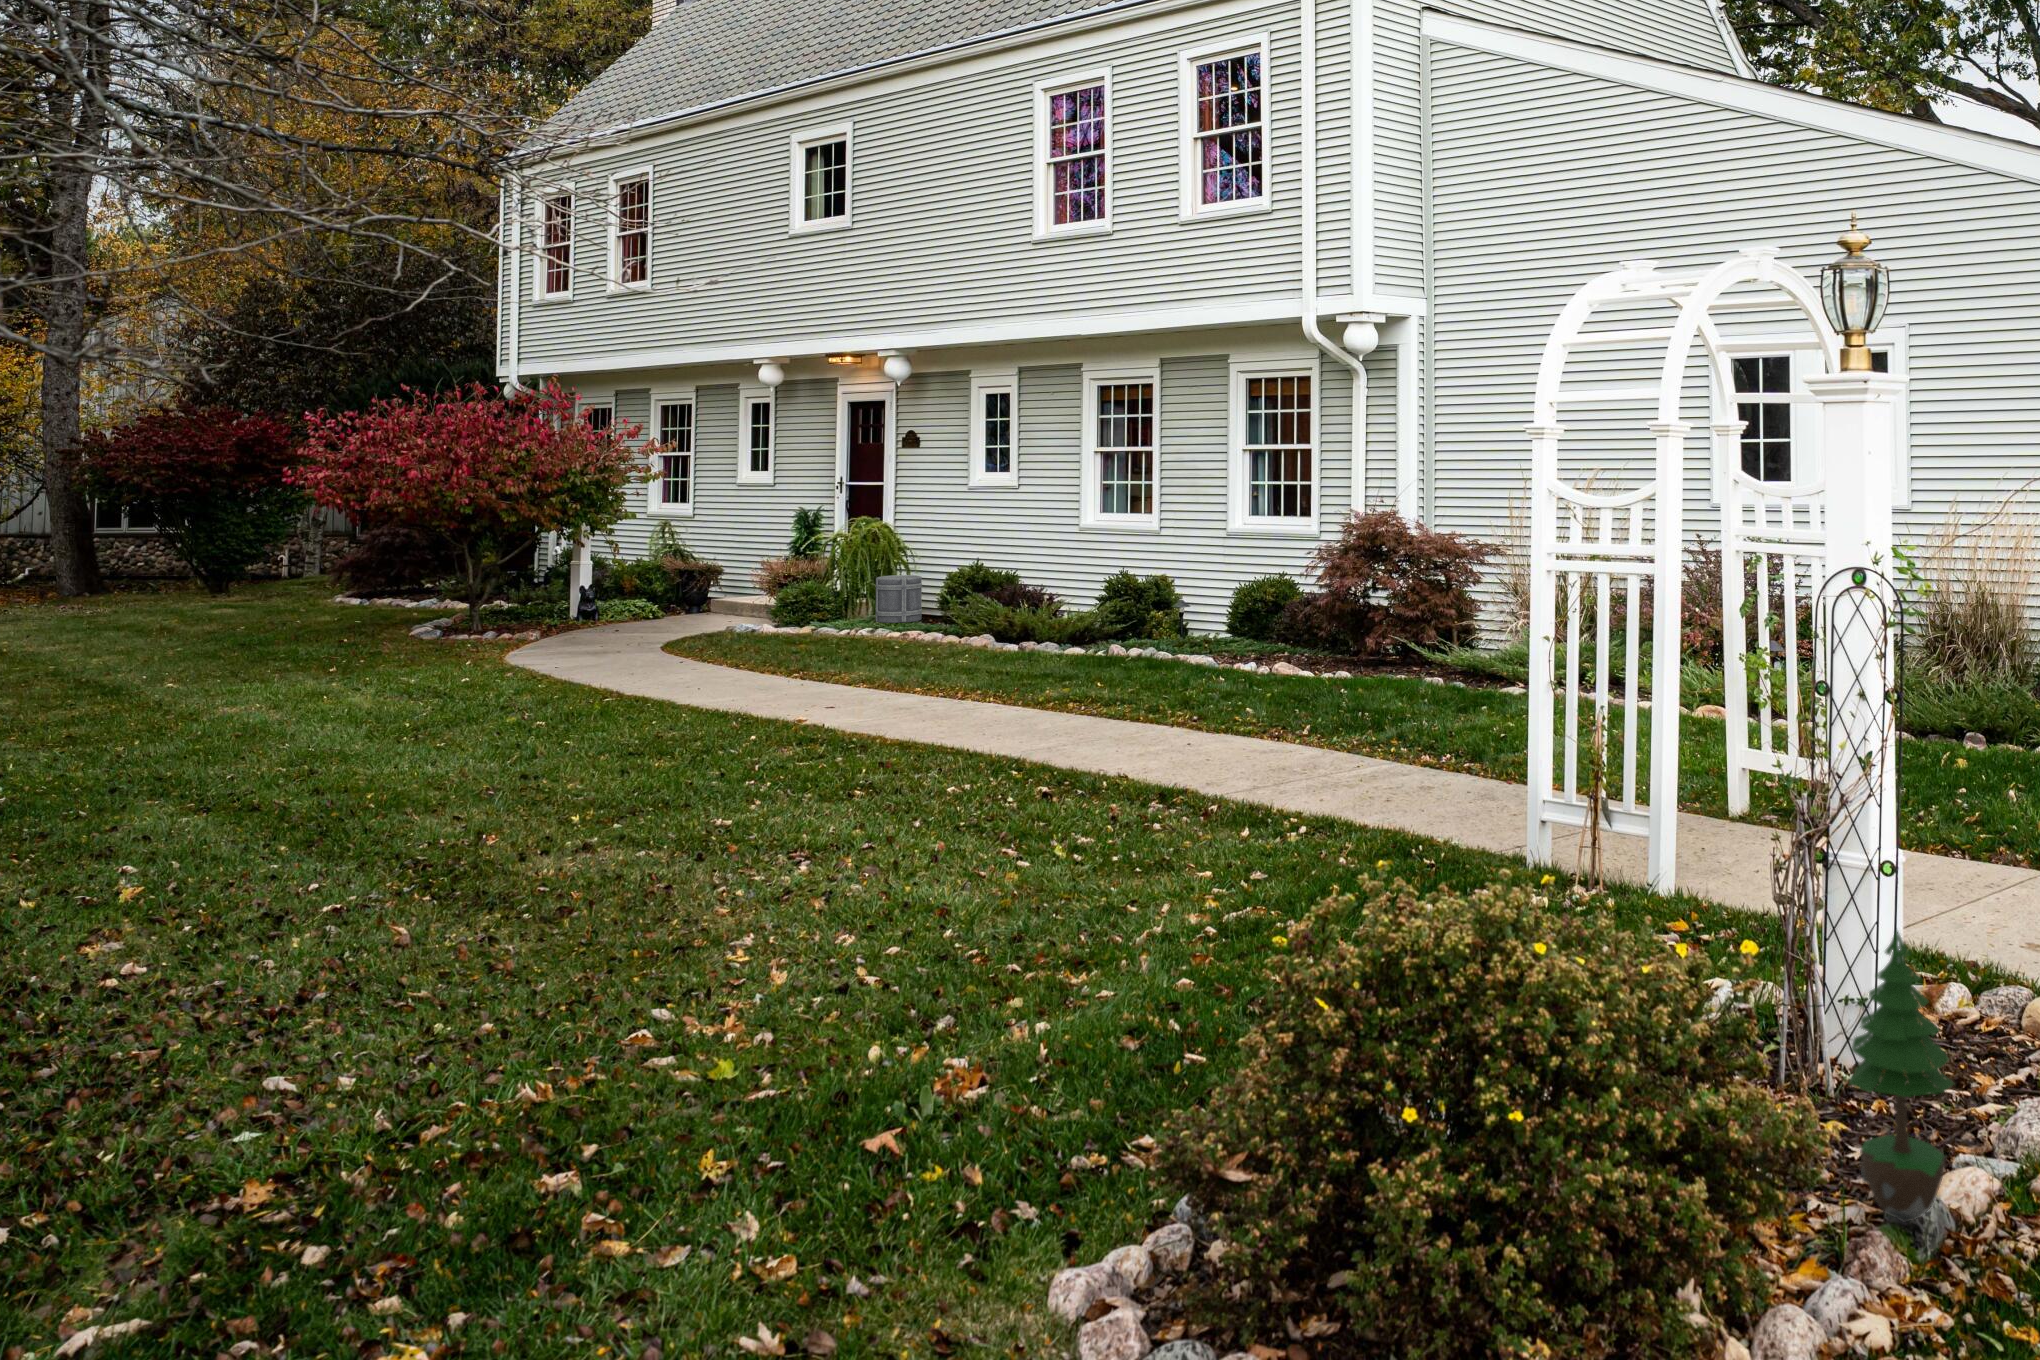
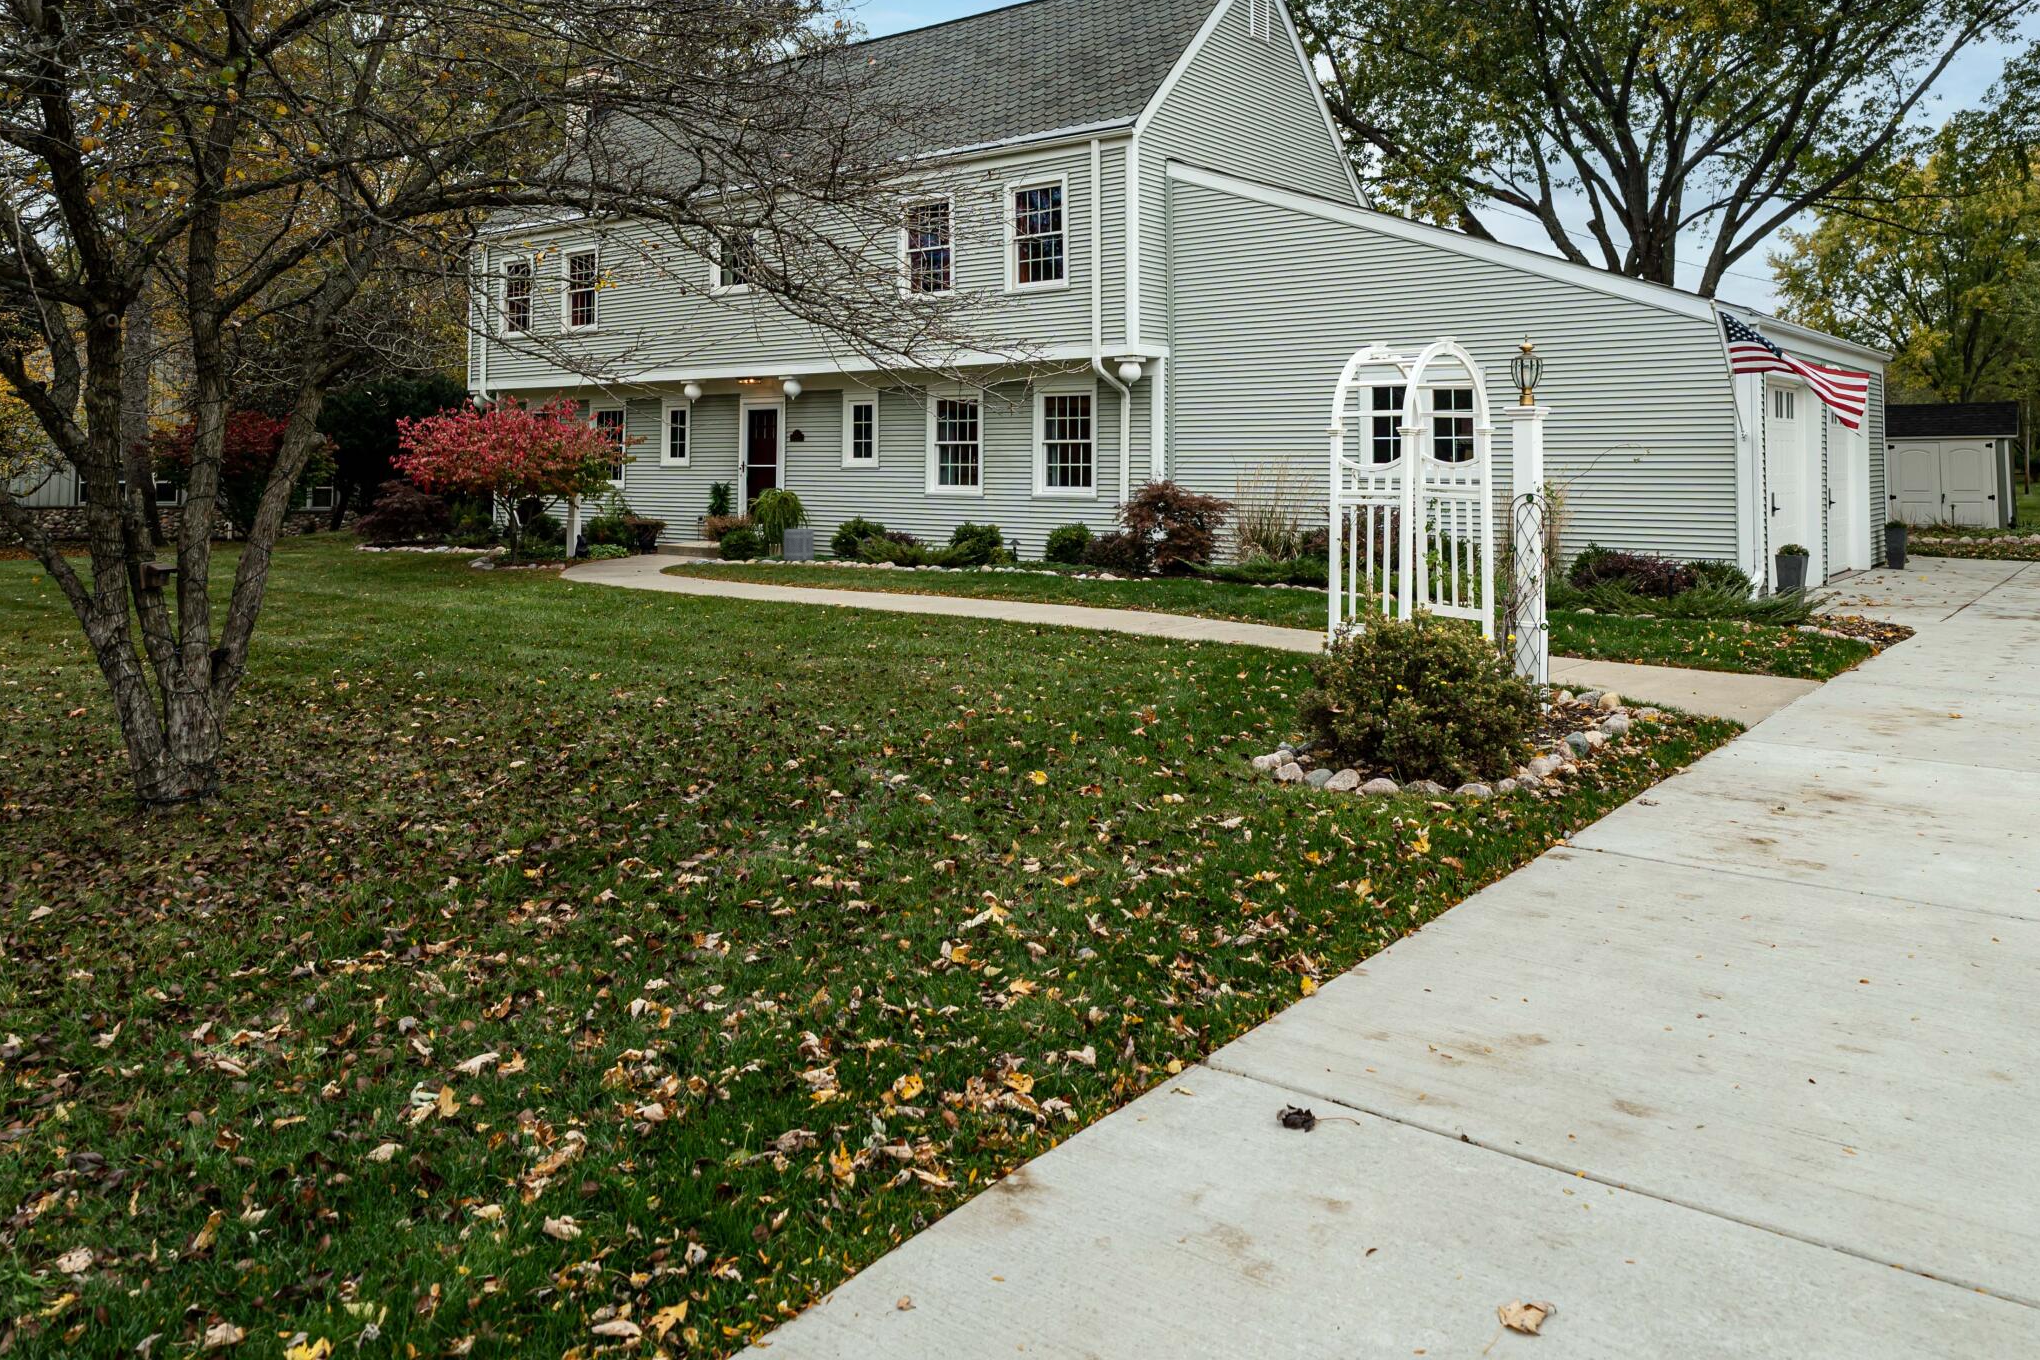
potted tree: present [1849,931,1954,1222] -> none [1550,632,1592,745]

